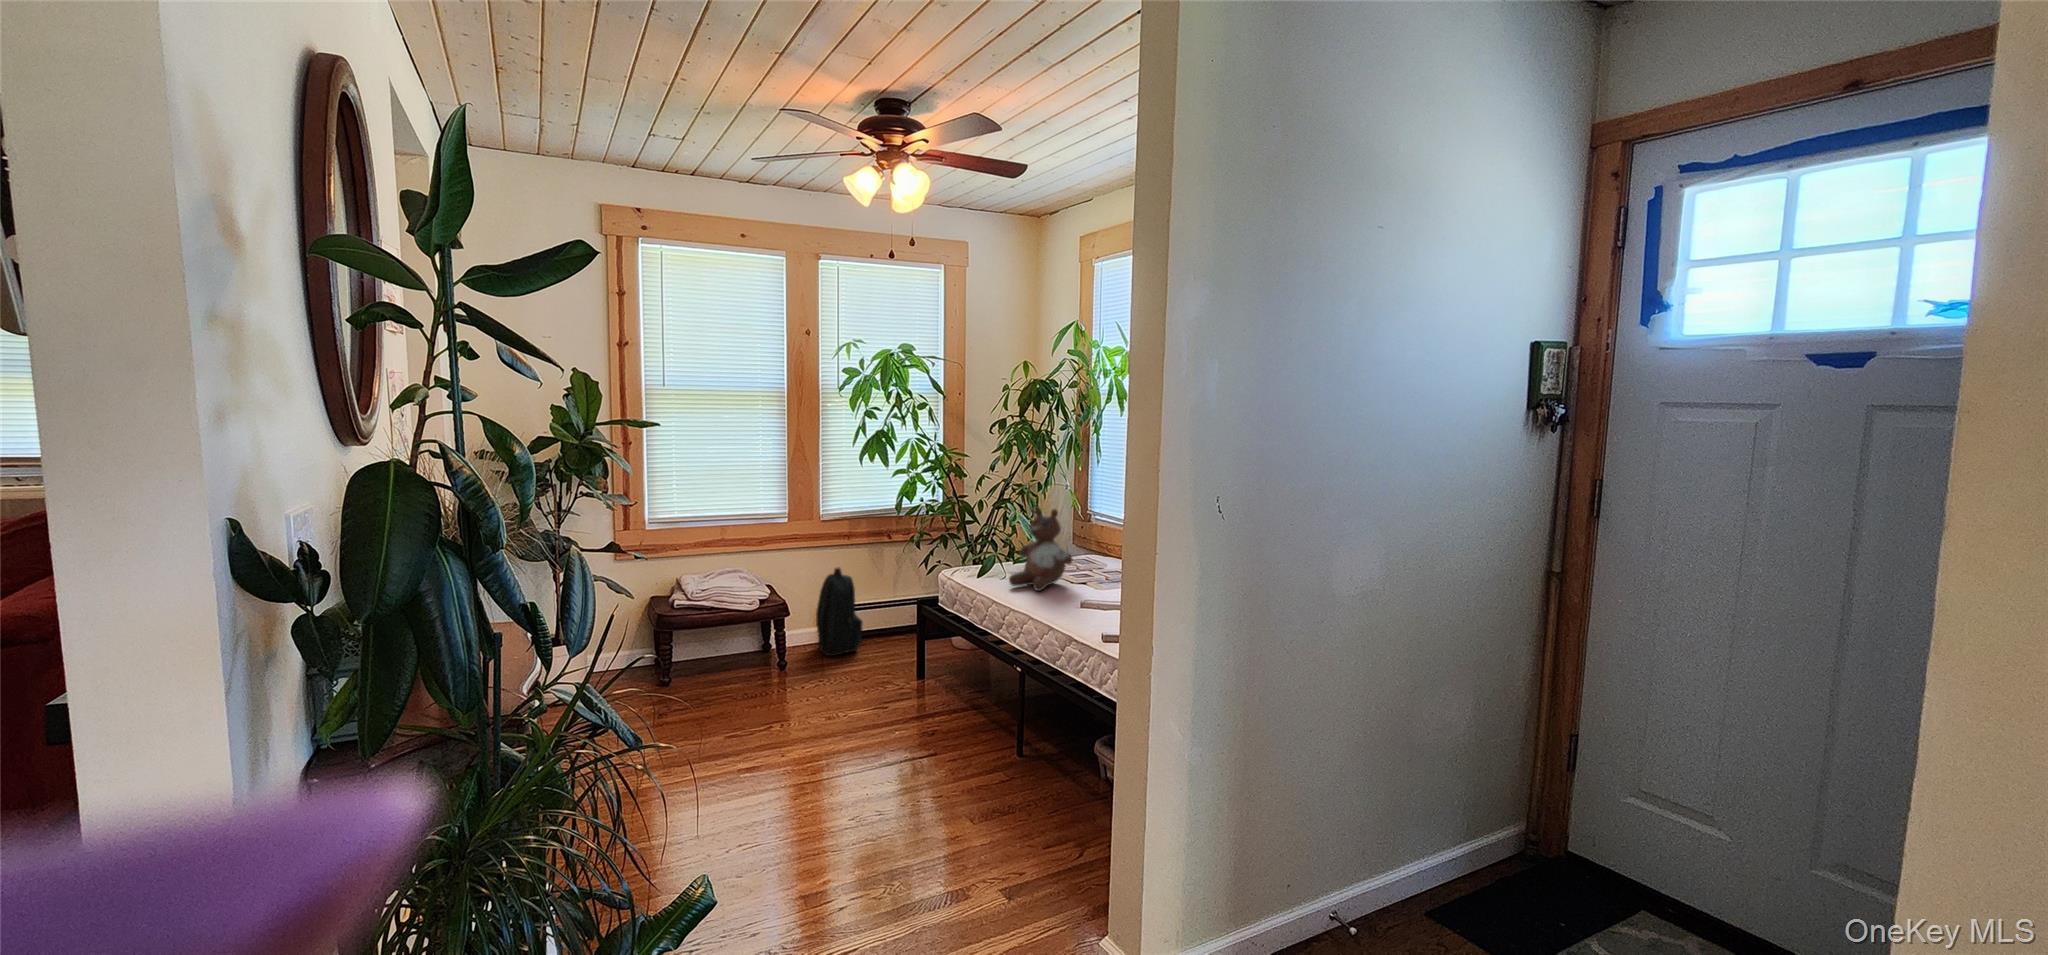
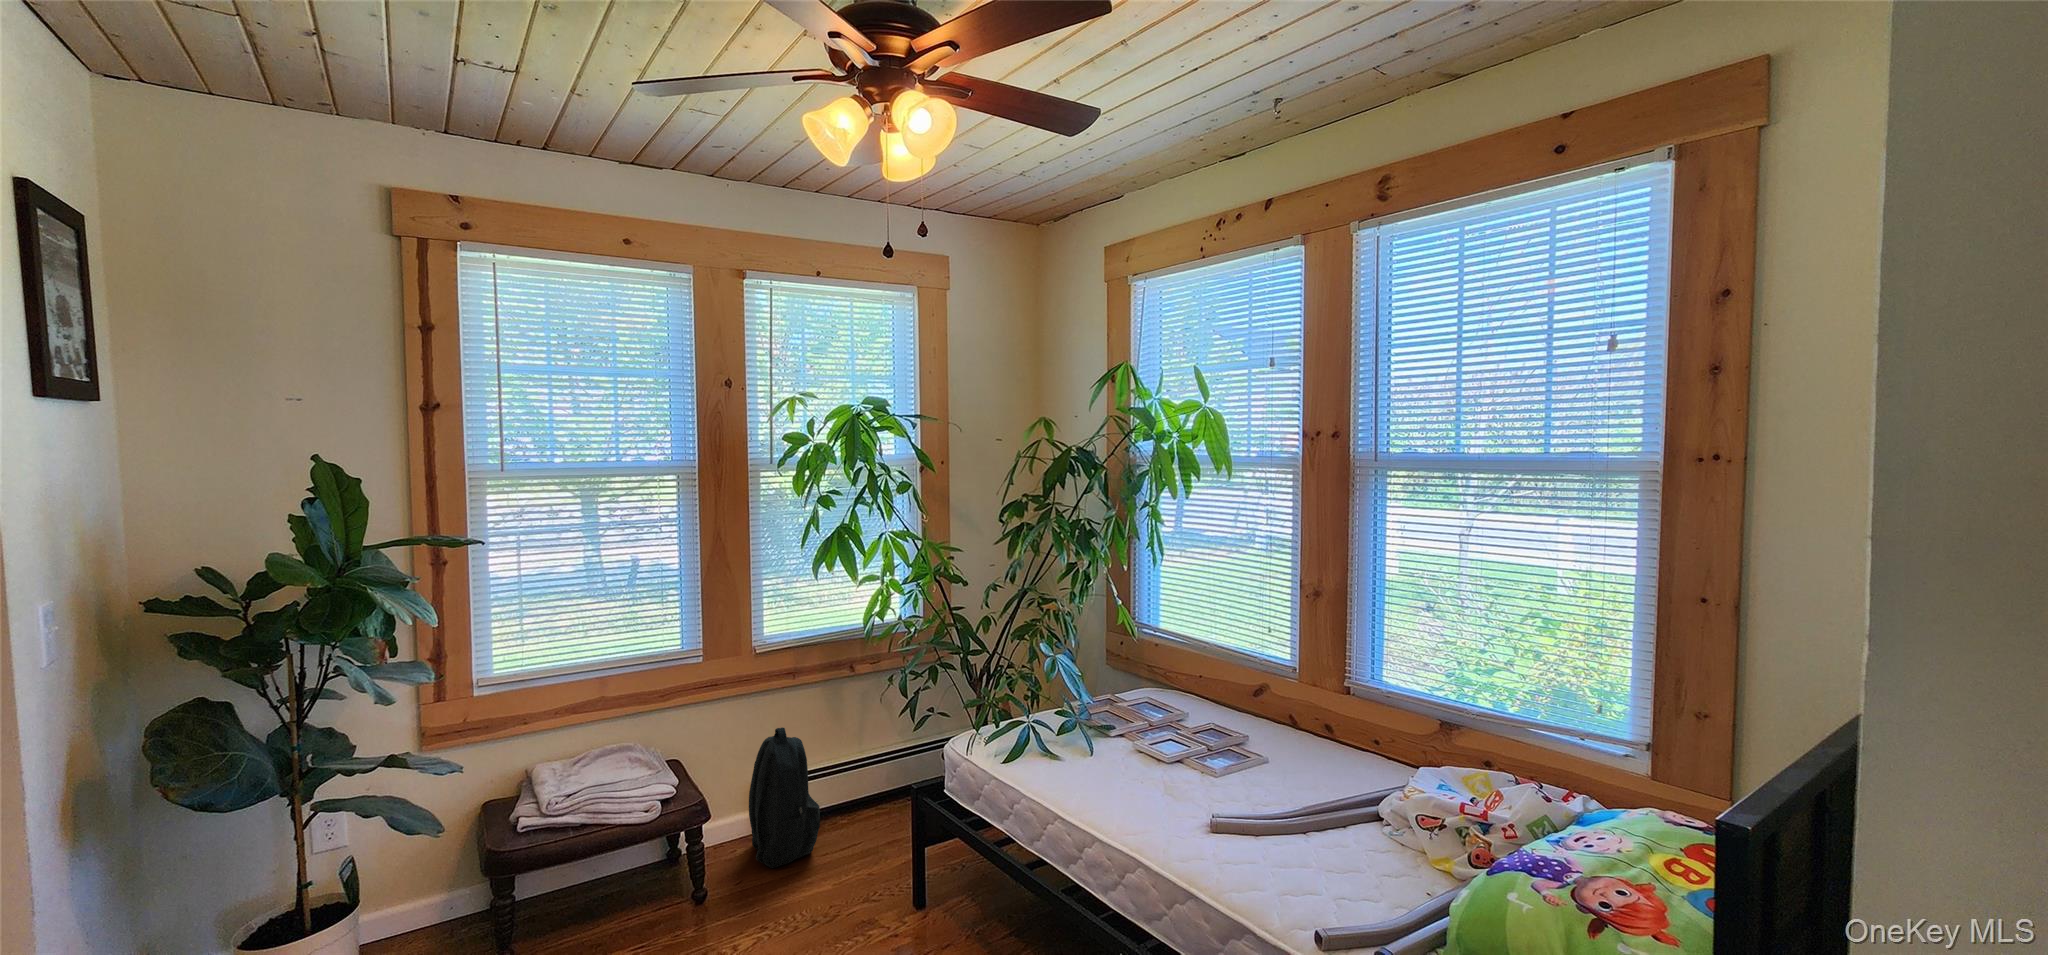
stuffed bear: present [1009,507,1072,591] -> none [1059,643,1157,782]

